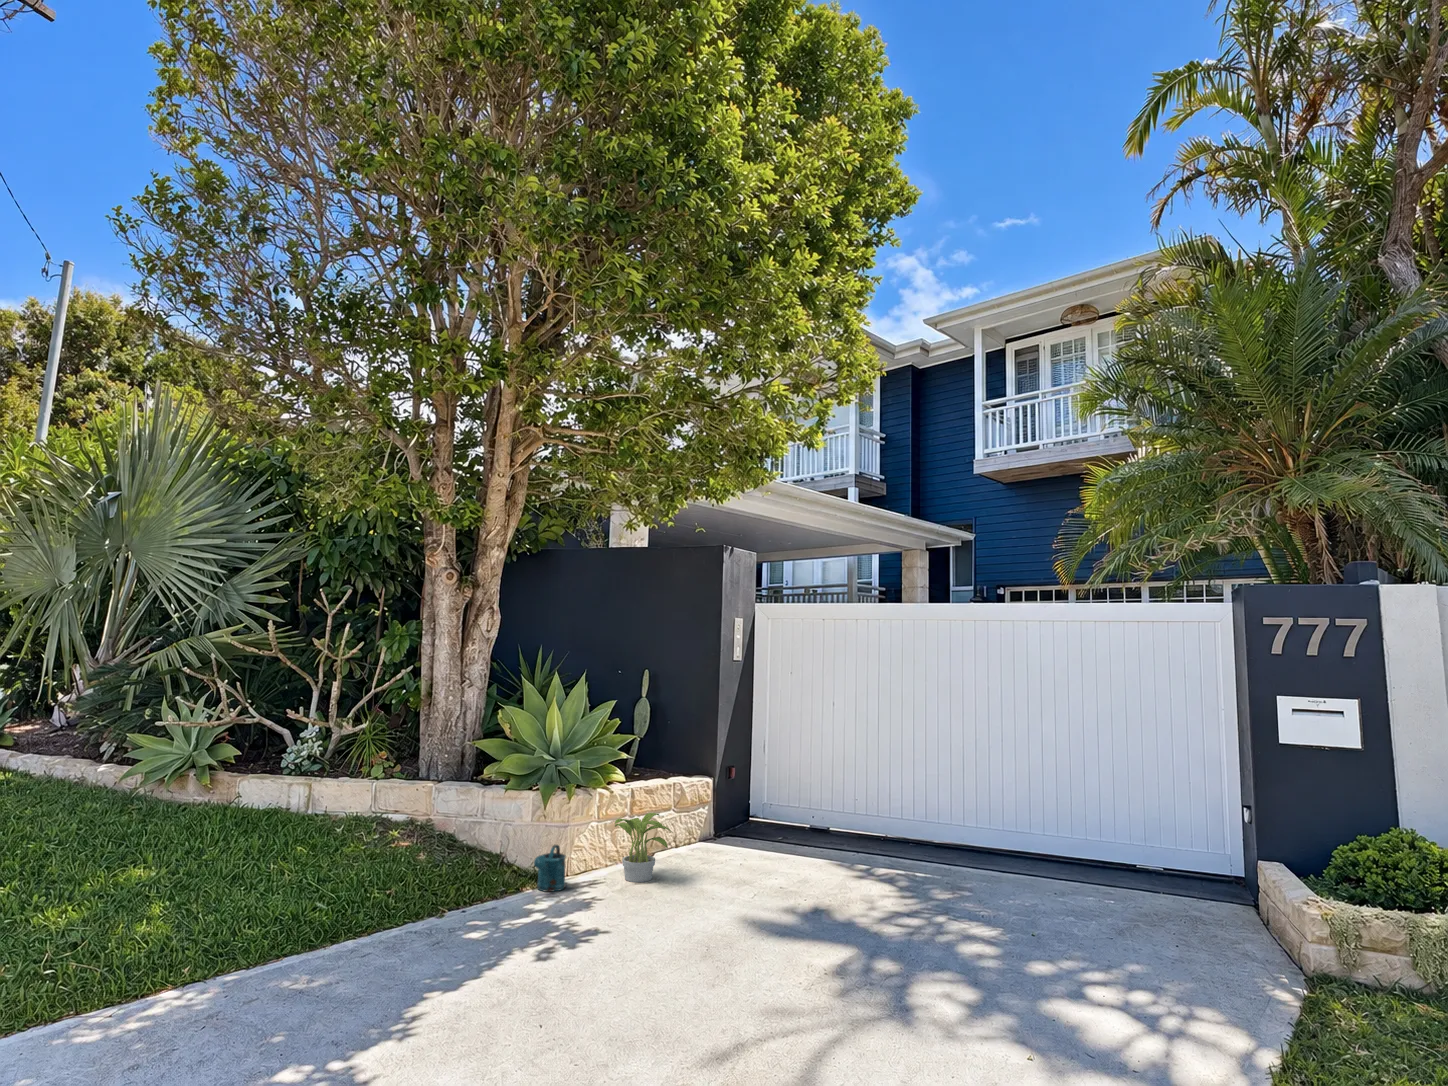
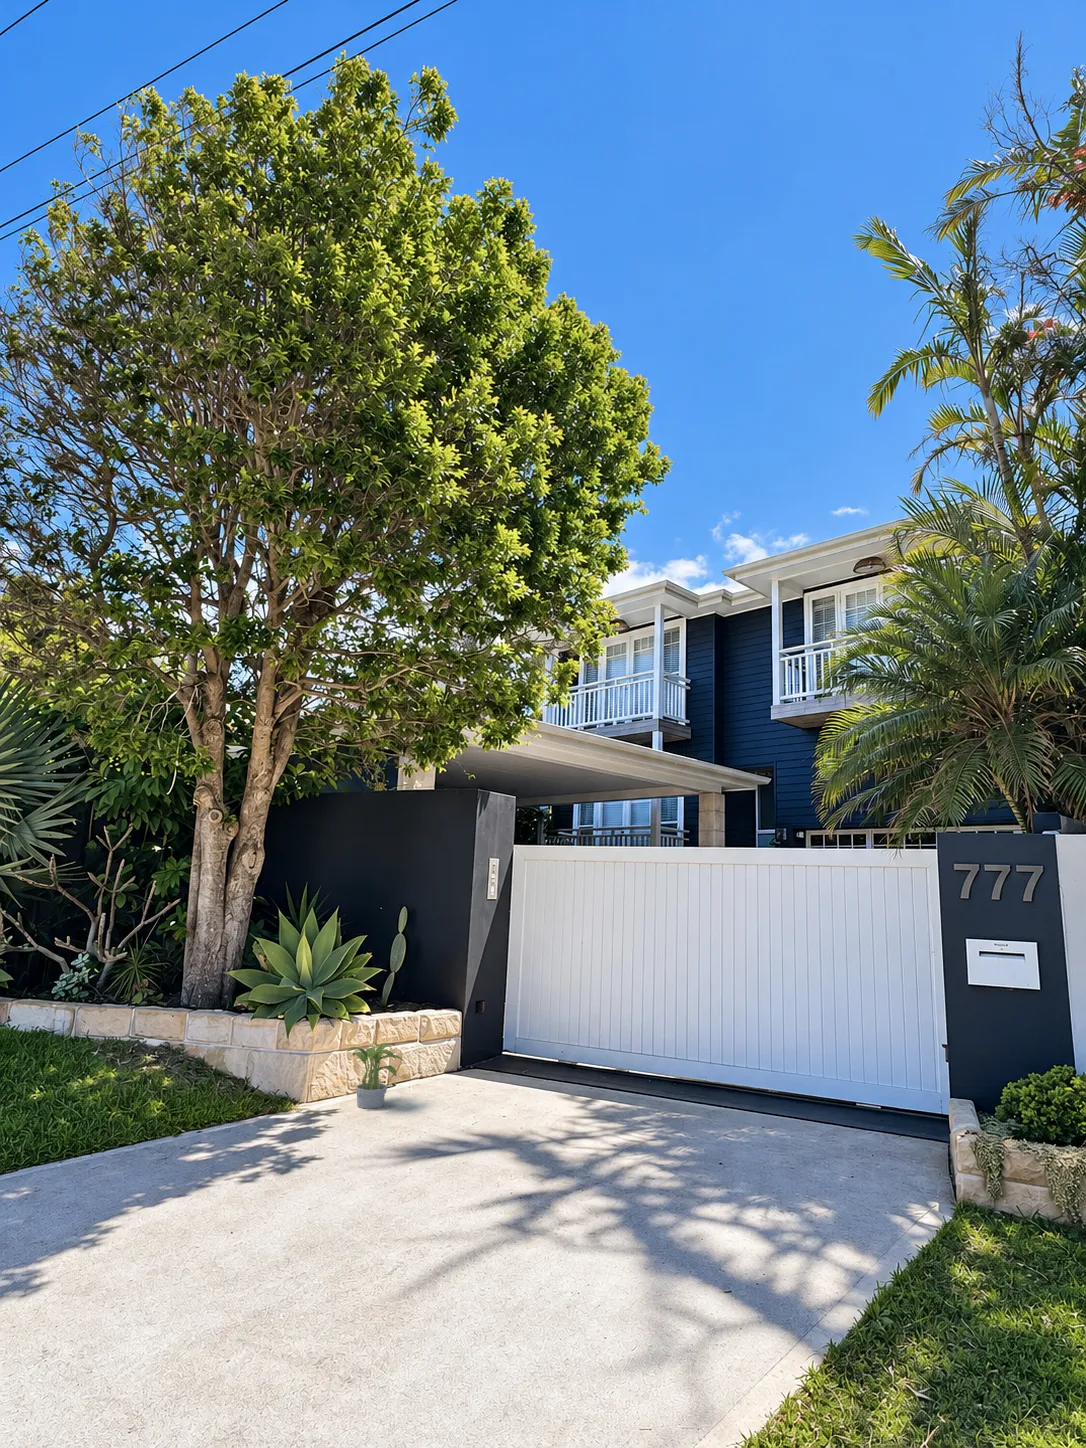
watering can: present [534,845,566,892] -> none [265,1070,299,1115]

